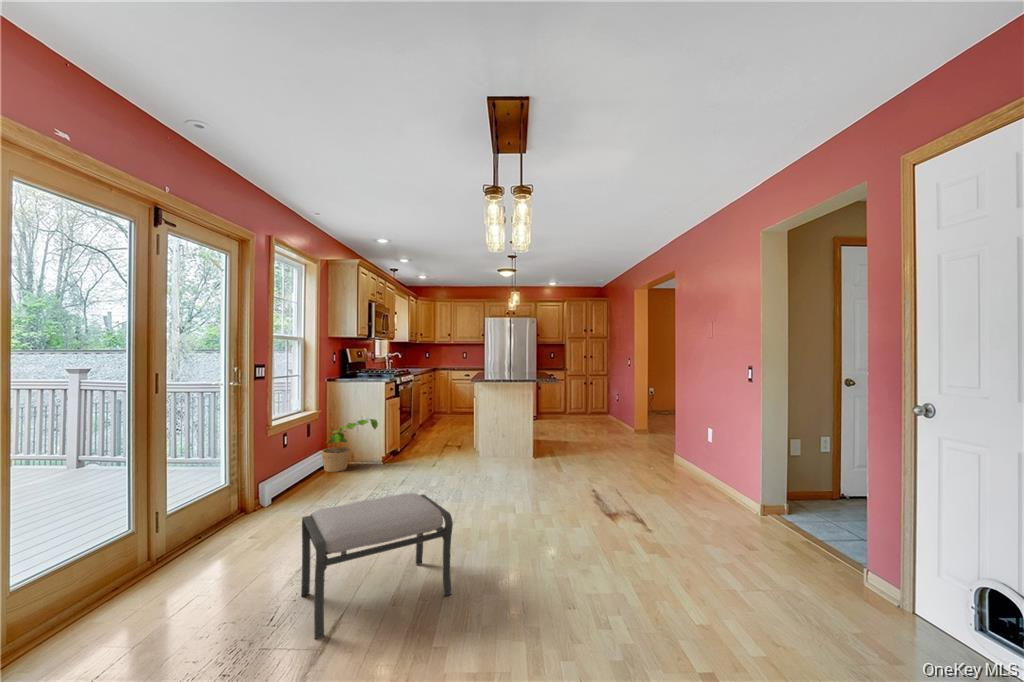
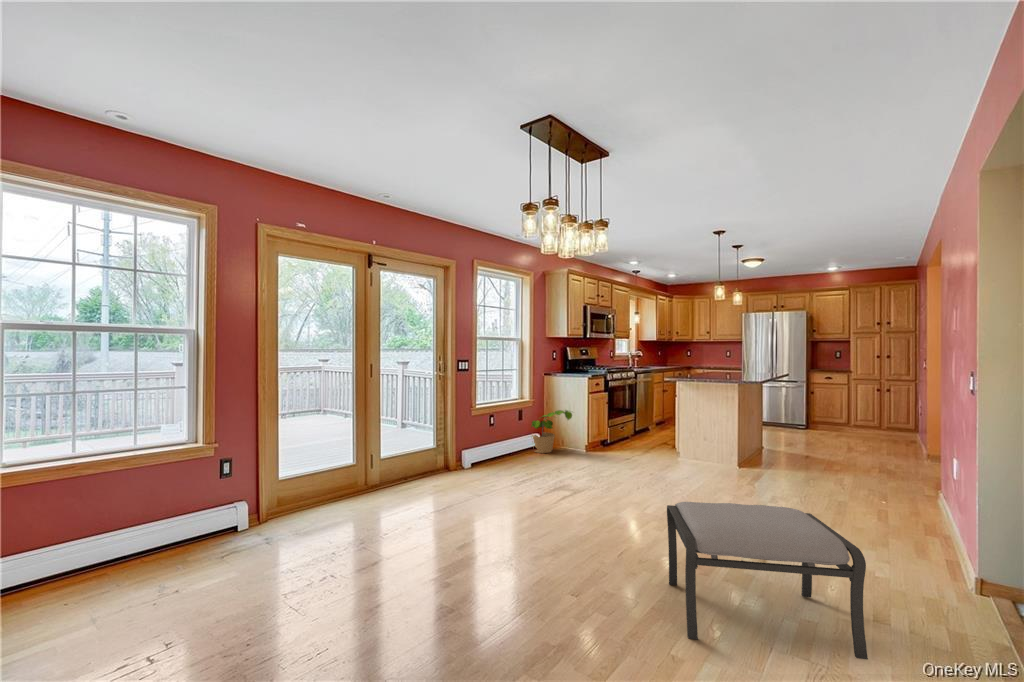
ottoman: present [301,493,453,639] -> present [667,502,868,659]

